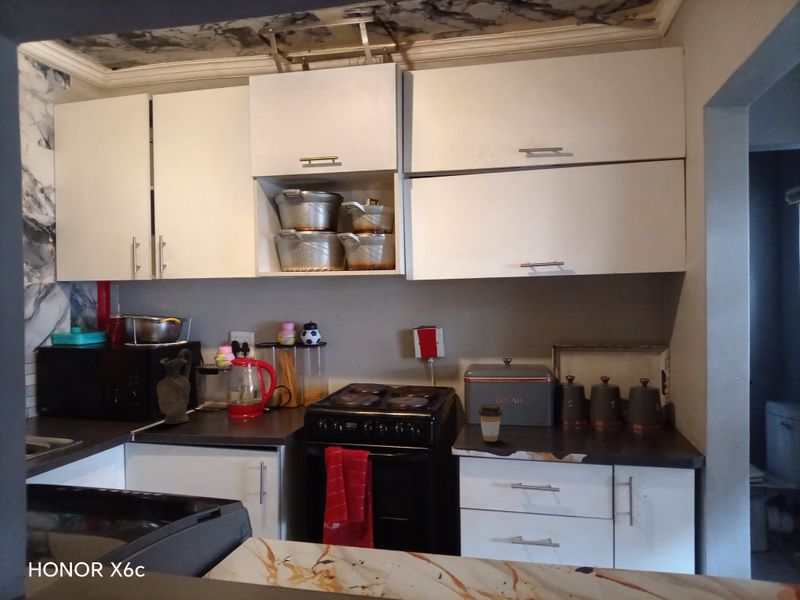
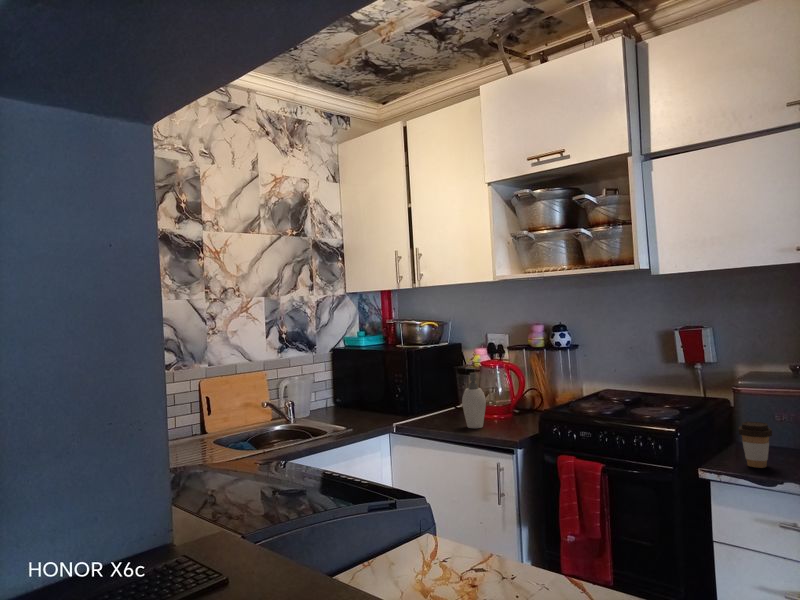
ceramic pitcher: present [157,349,192,424] -> none [416,350,446,418]
soap dispenser: none [217,372,243,431] -> present [462,373,486,428]

